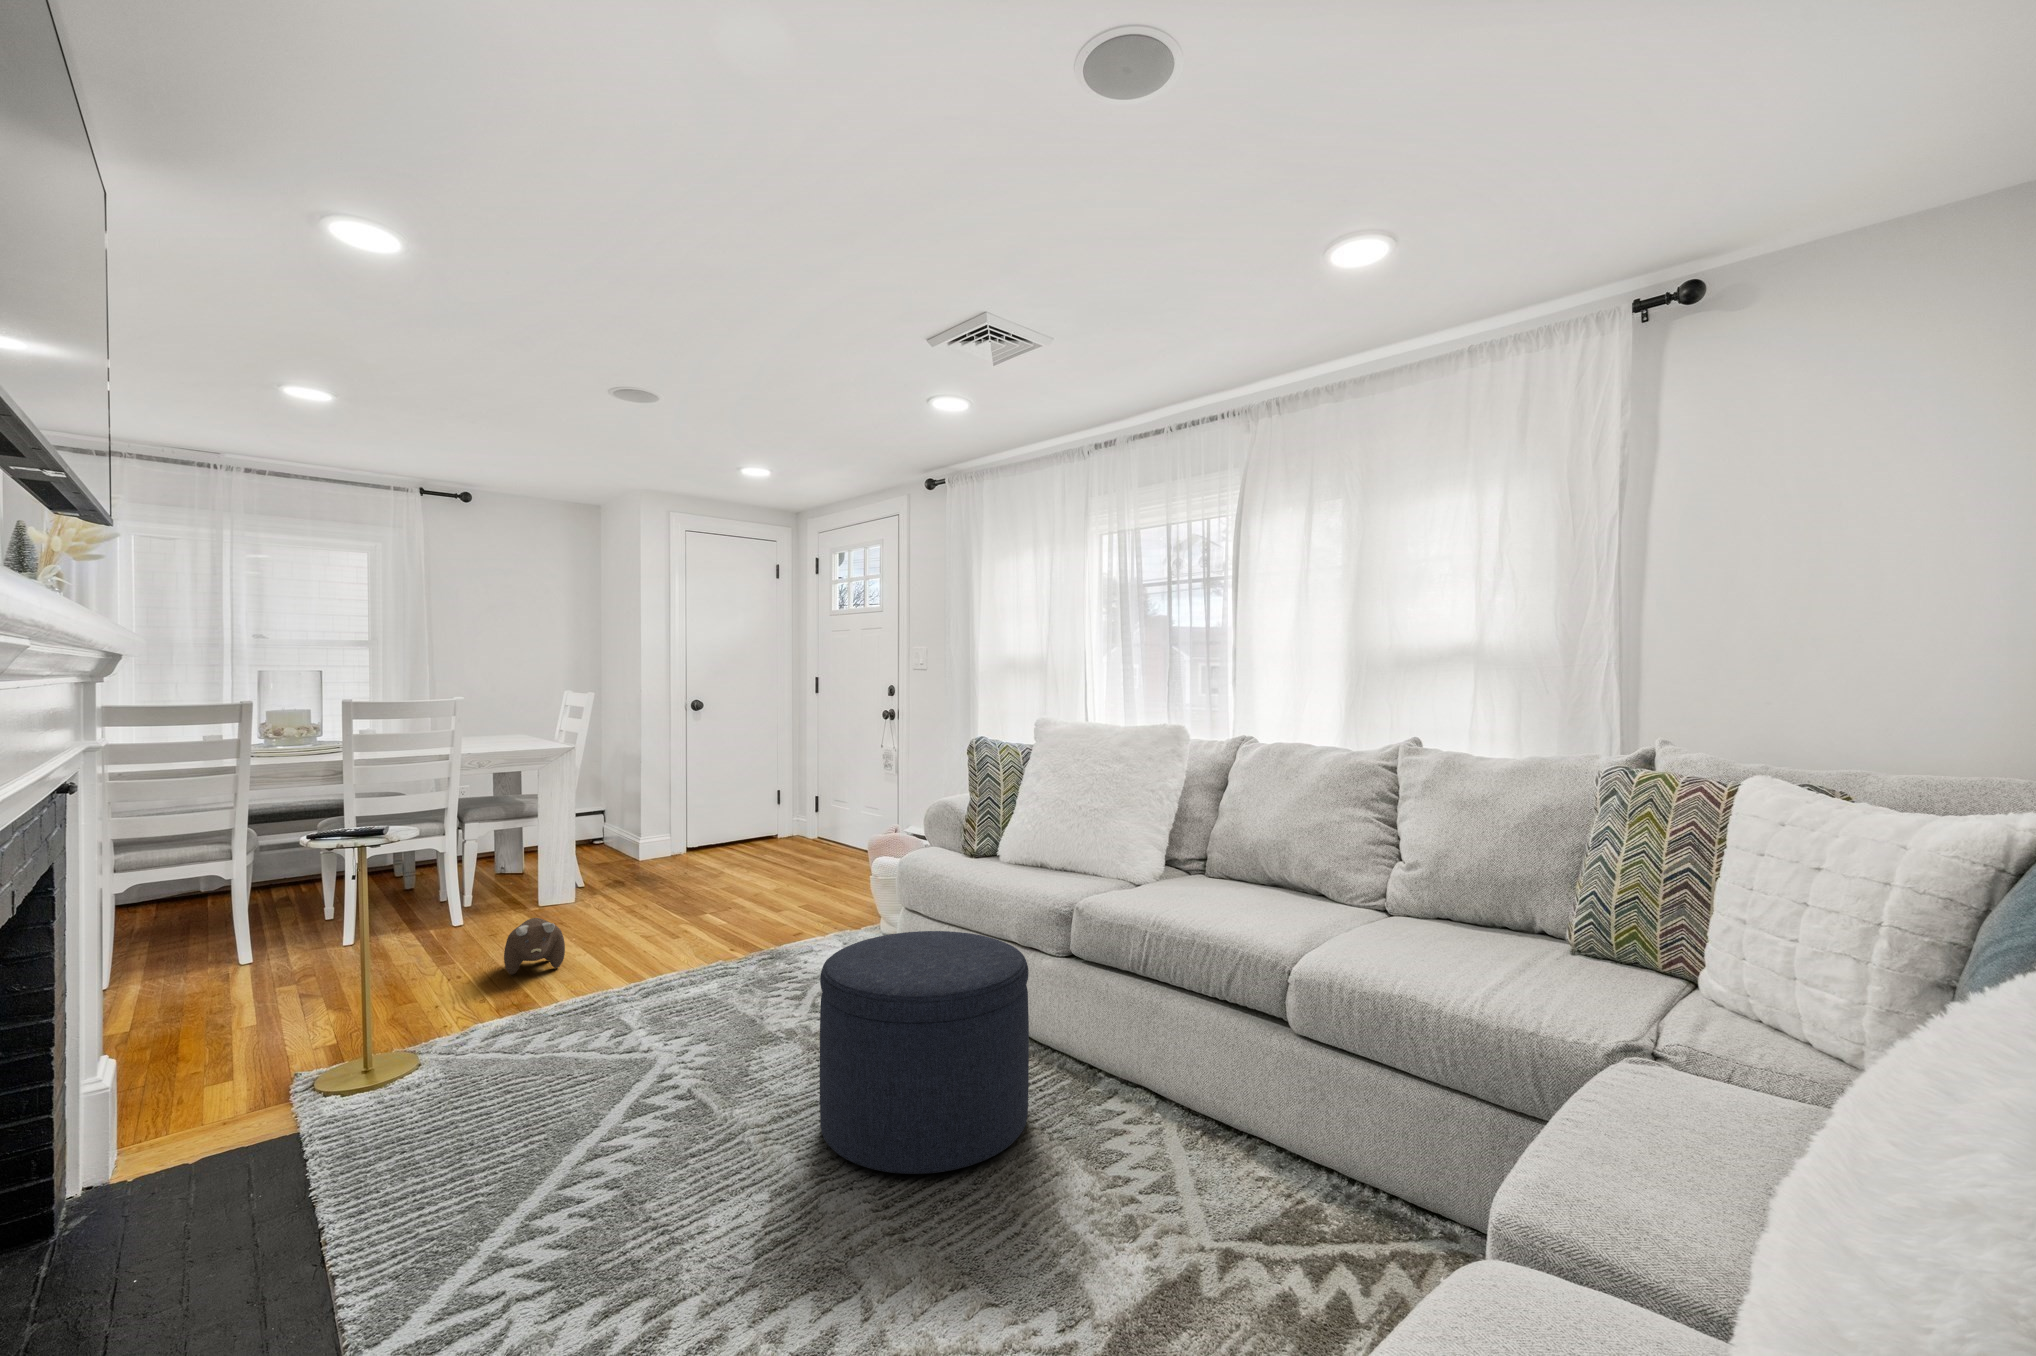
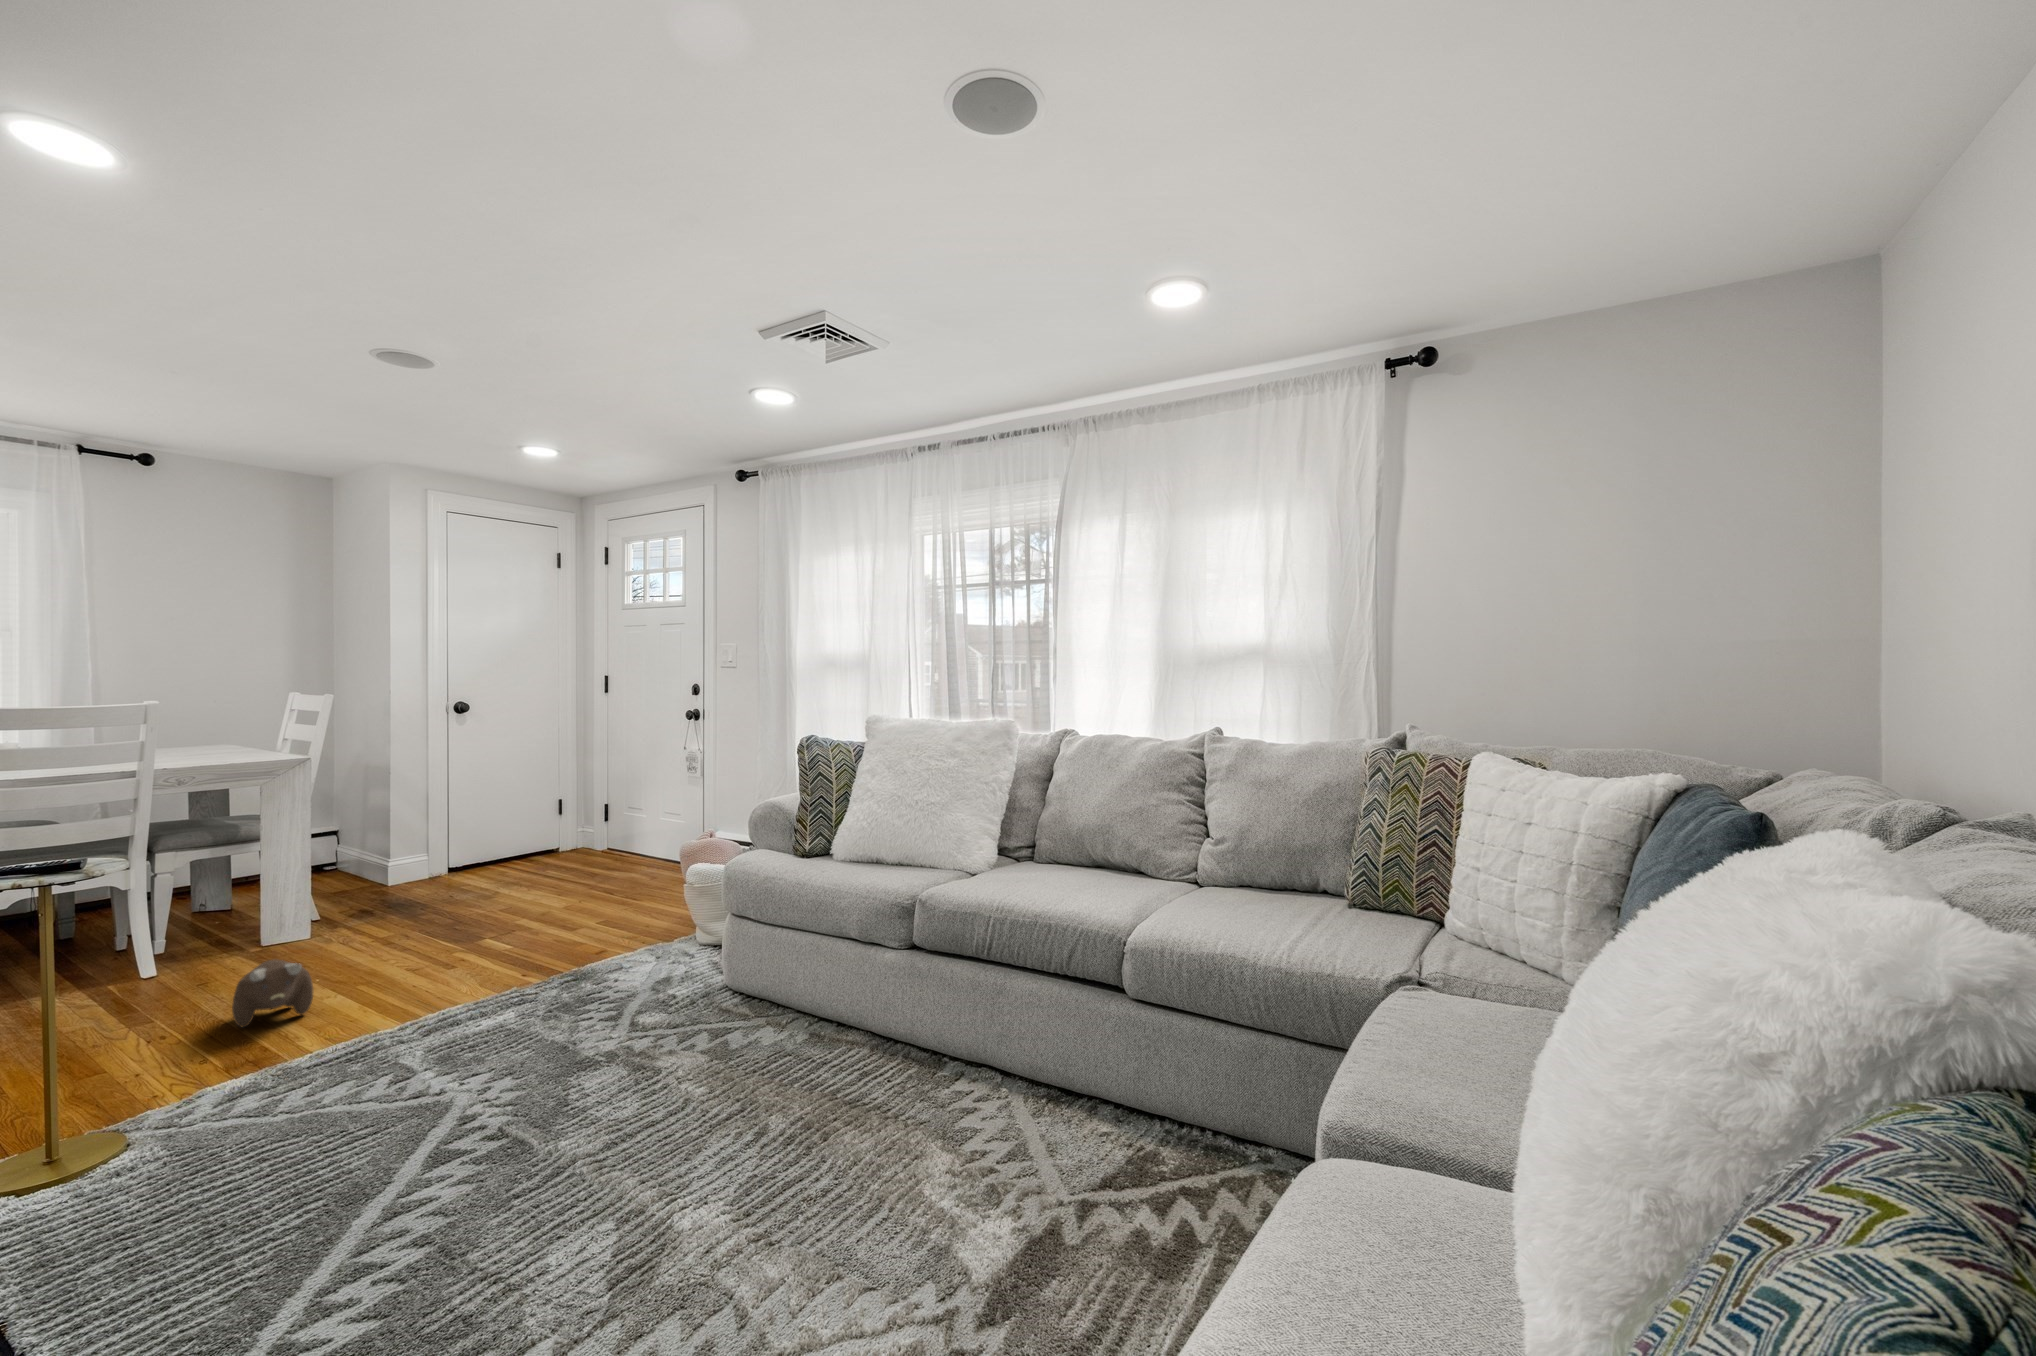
ottoman: present [820,931,1029,1174] -> none [660,933,878,1180]

